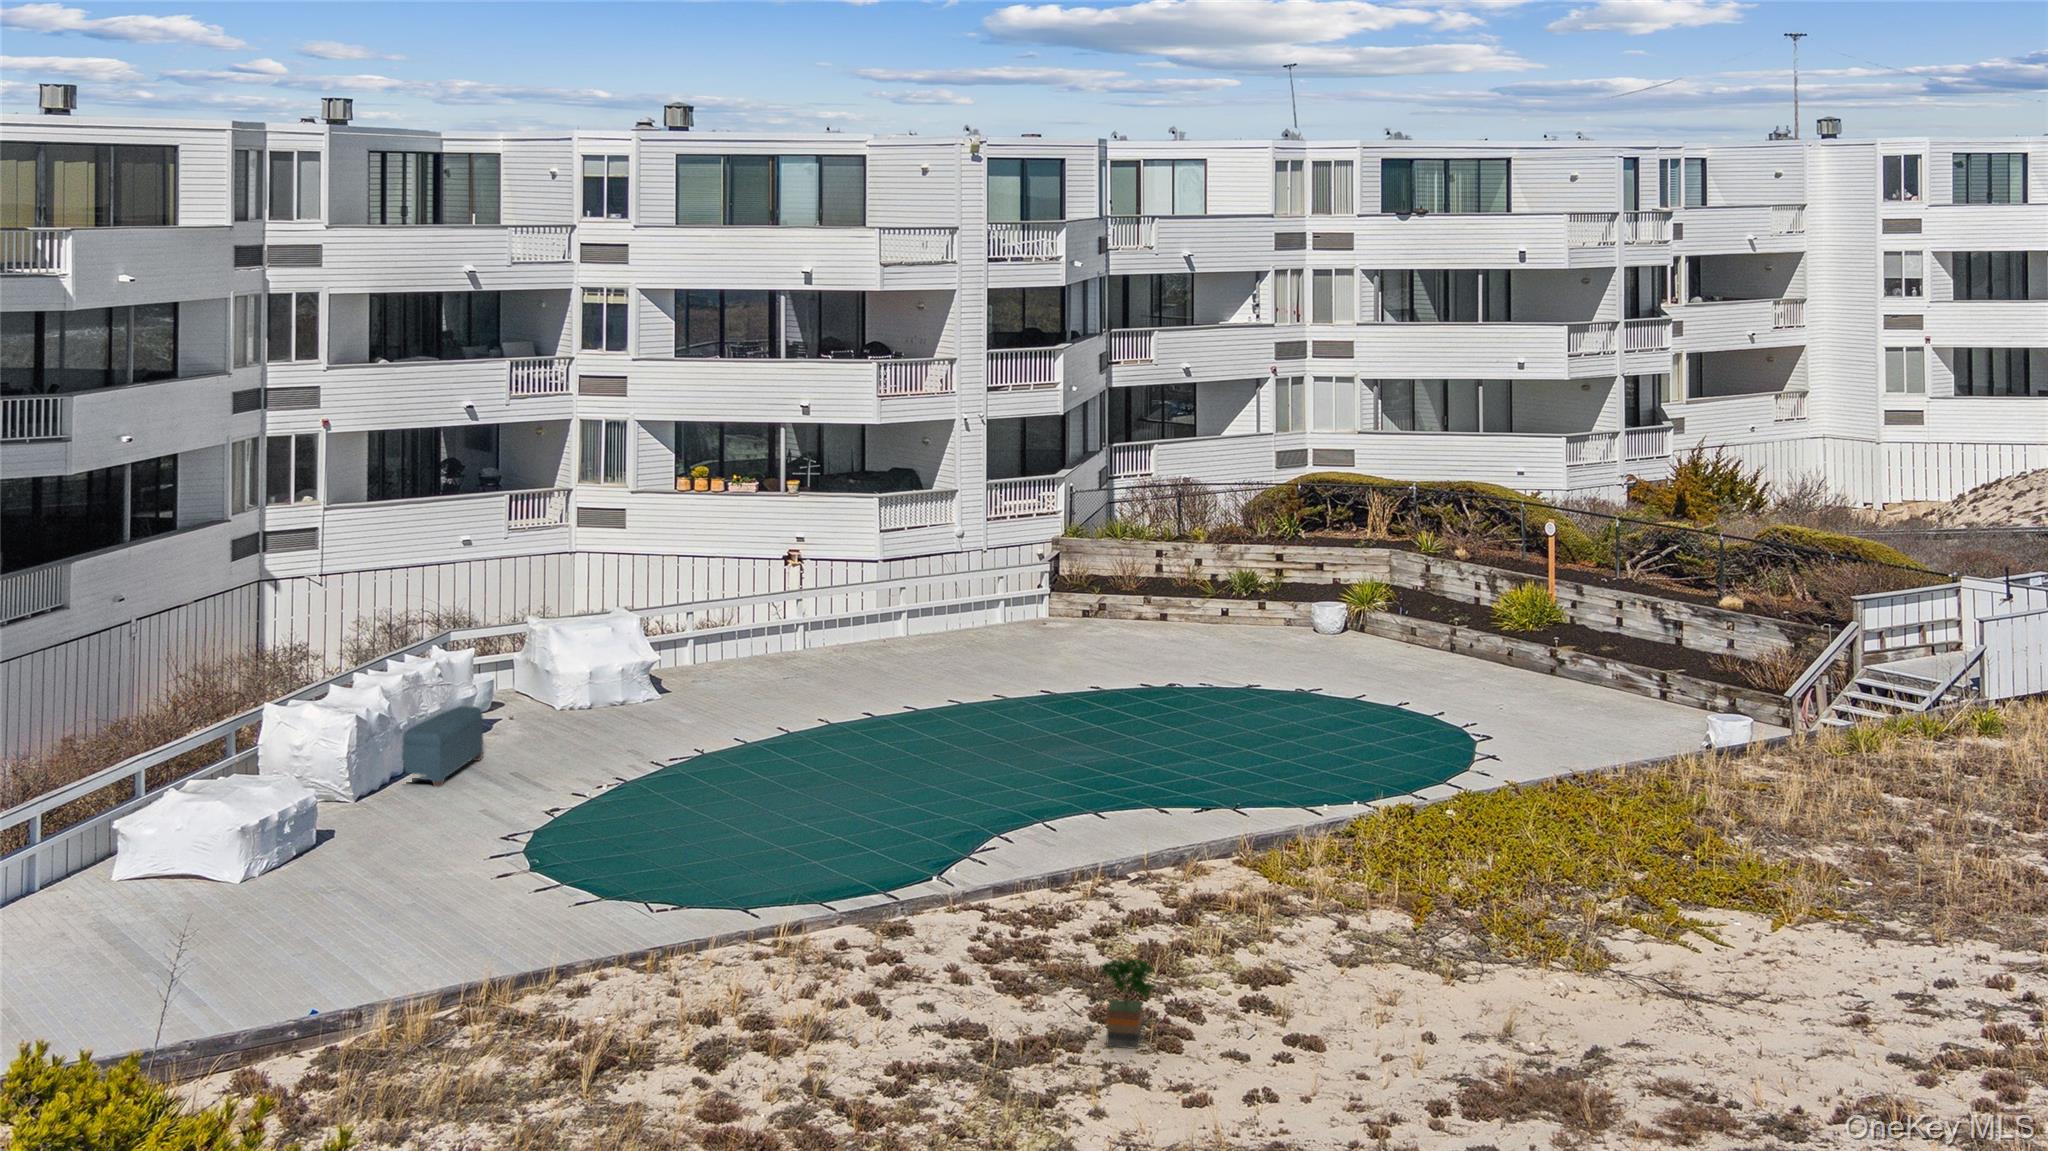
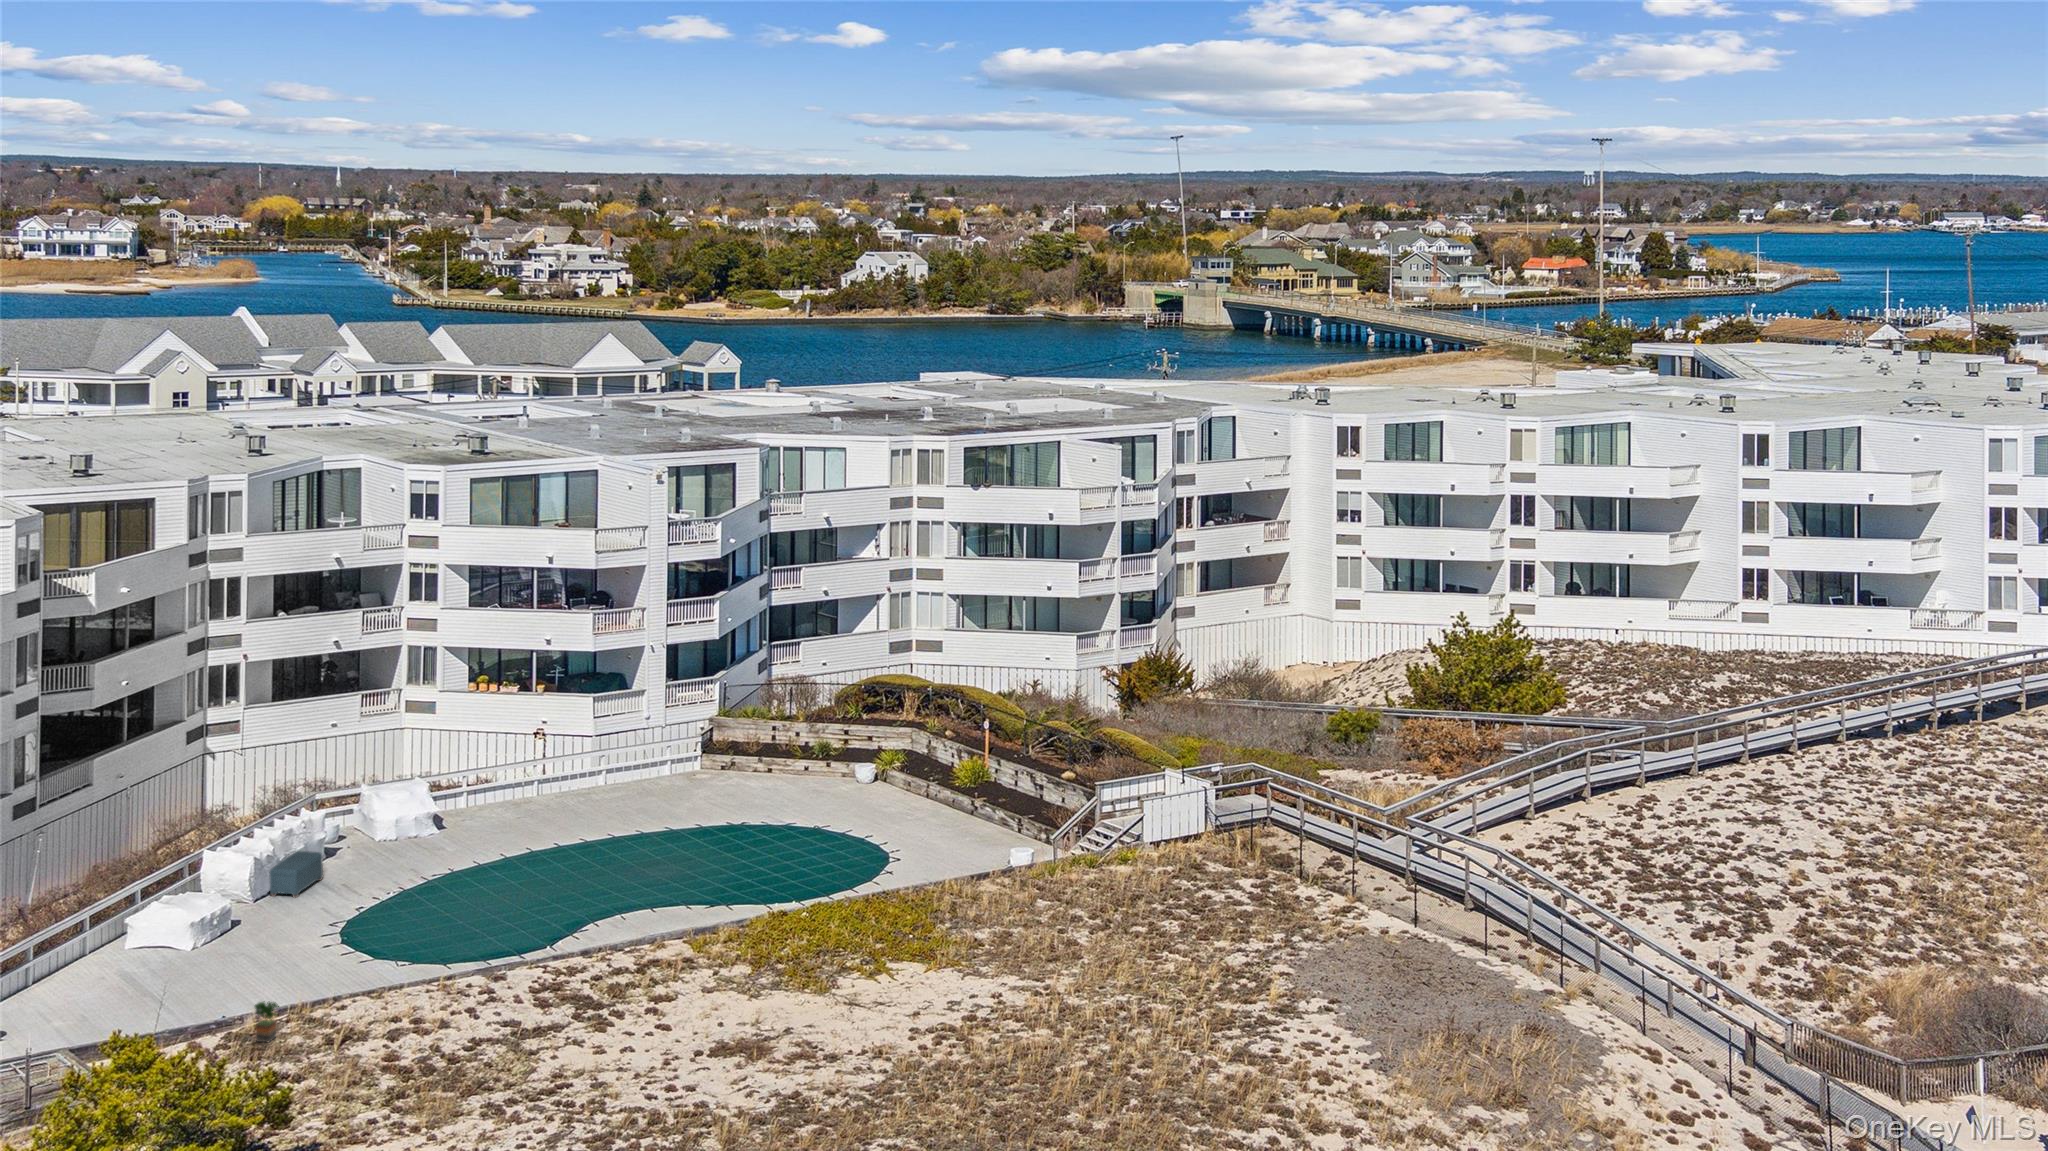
potted tree: present [1101,959,1155,1049] -> present [255,1001,279,1042]

